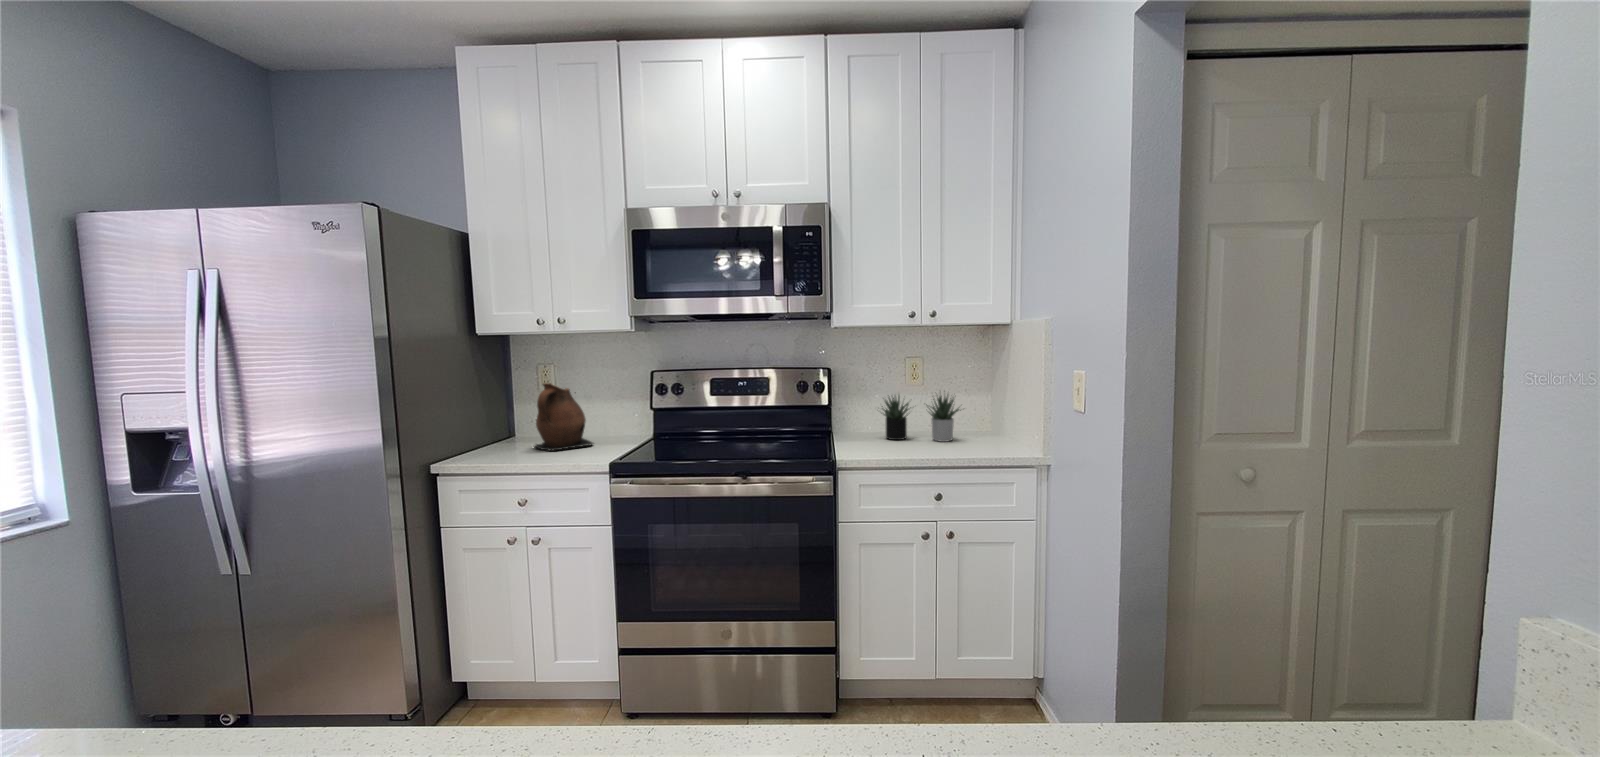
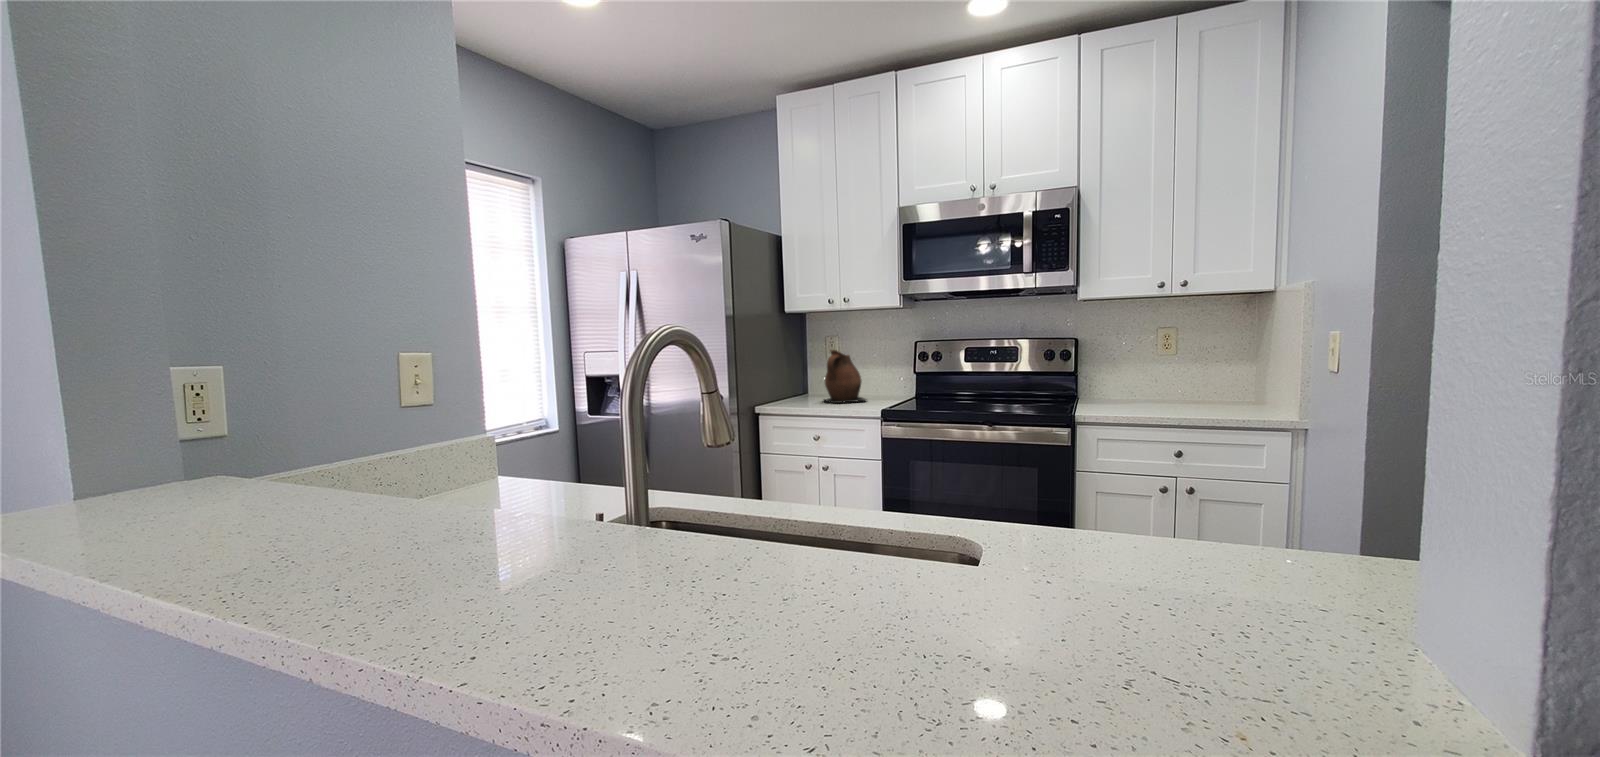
succulent plant: present [882,395,961,442] -> none [1123,357,1224,408]

